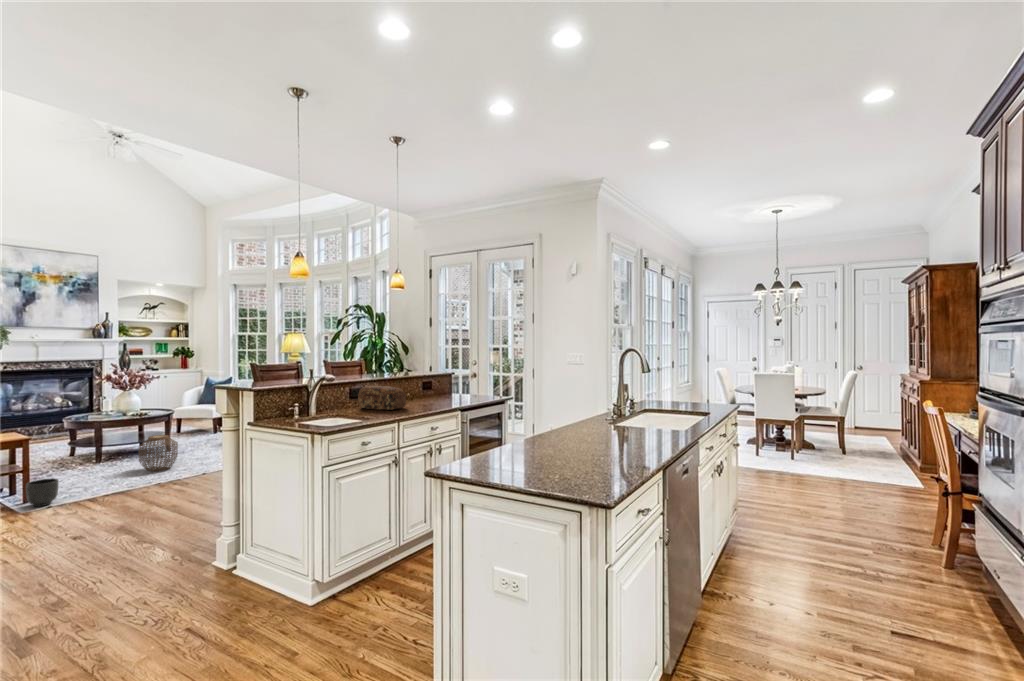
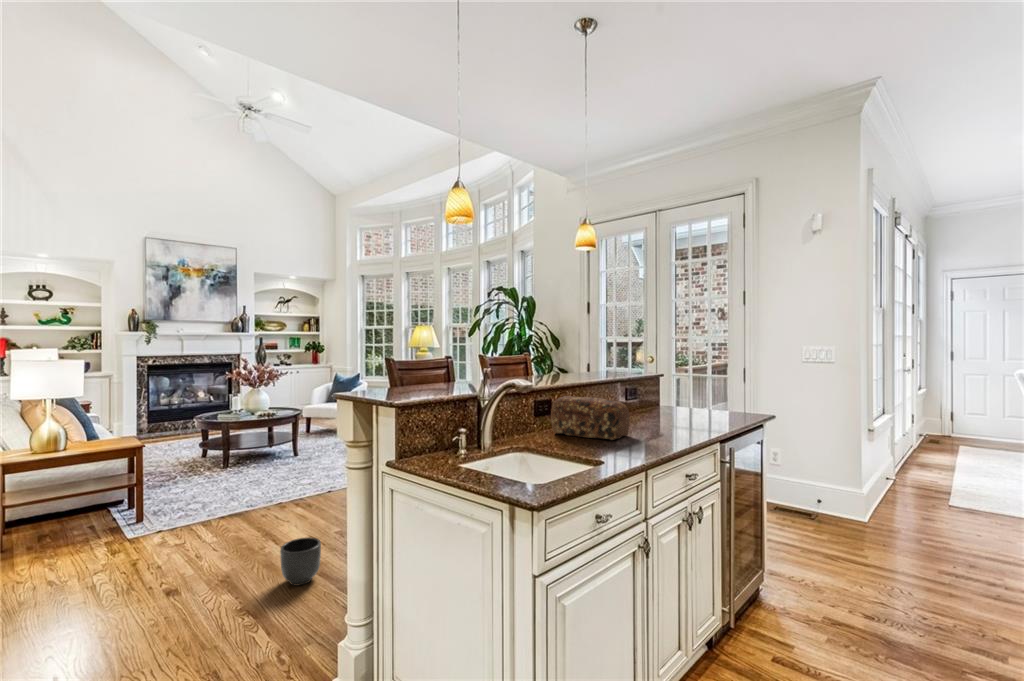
woven basket: present [139,435,178,471] -> none [262,440,303,482]
planter: present [26,478,59,507] -> present [280,537,321,586]

